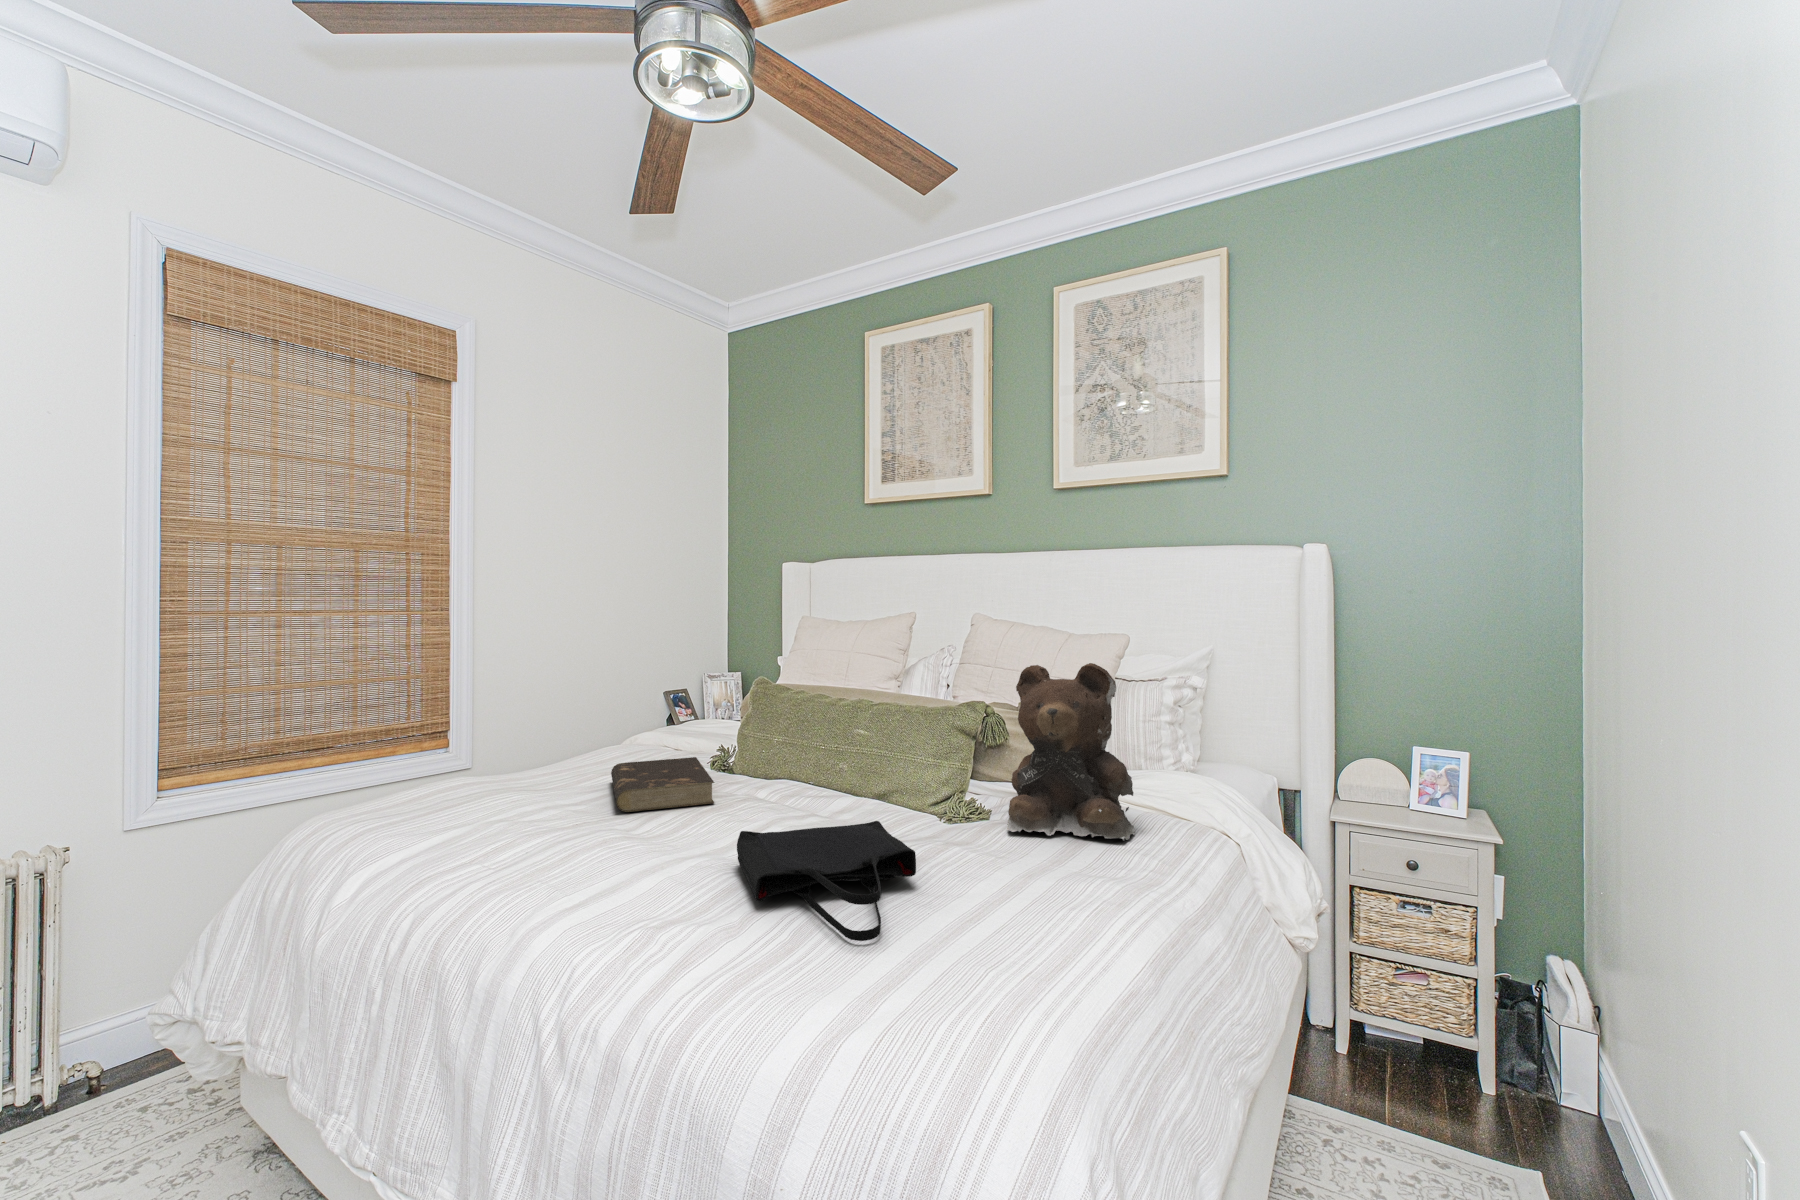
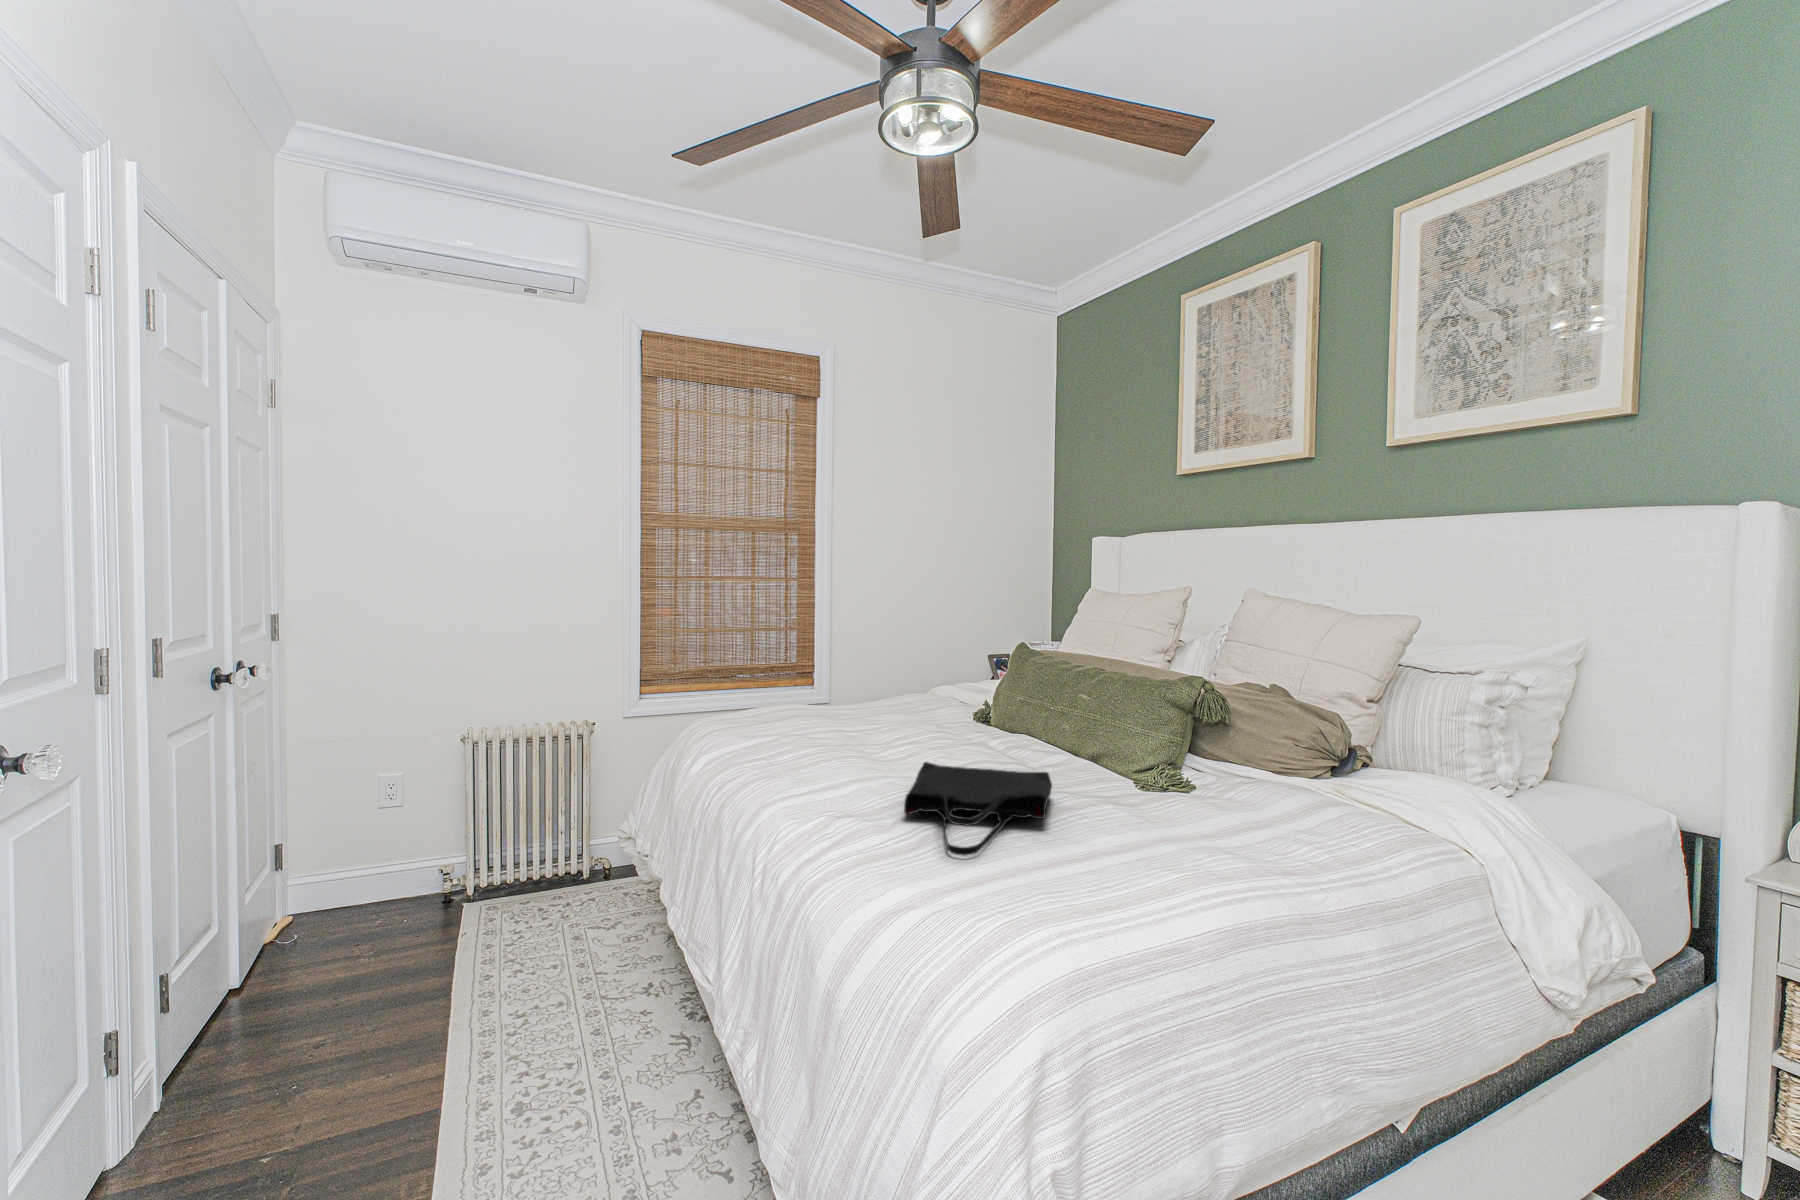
teddy bear: present [1007,663,1135,840] -> none [1183,640,1335,832]
book: present [611,757,714,812] -> none [869,705,955,744]

